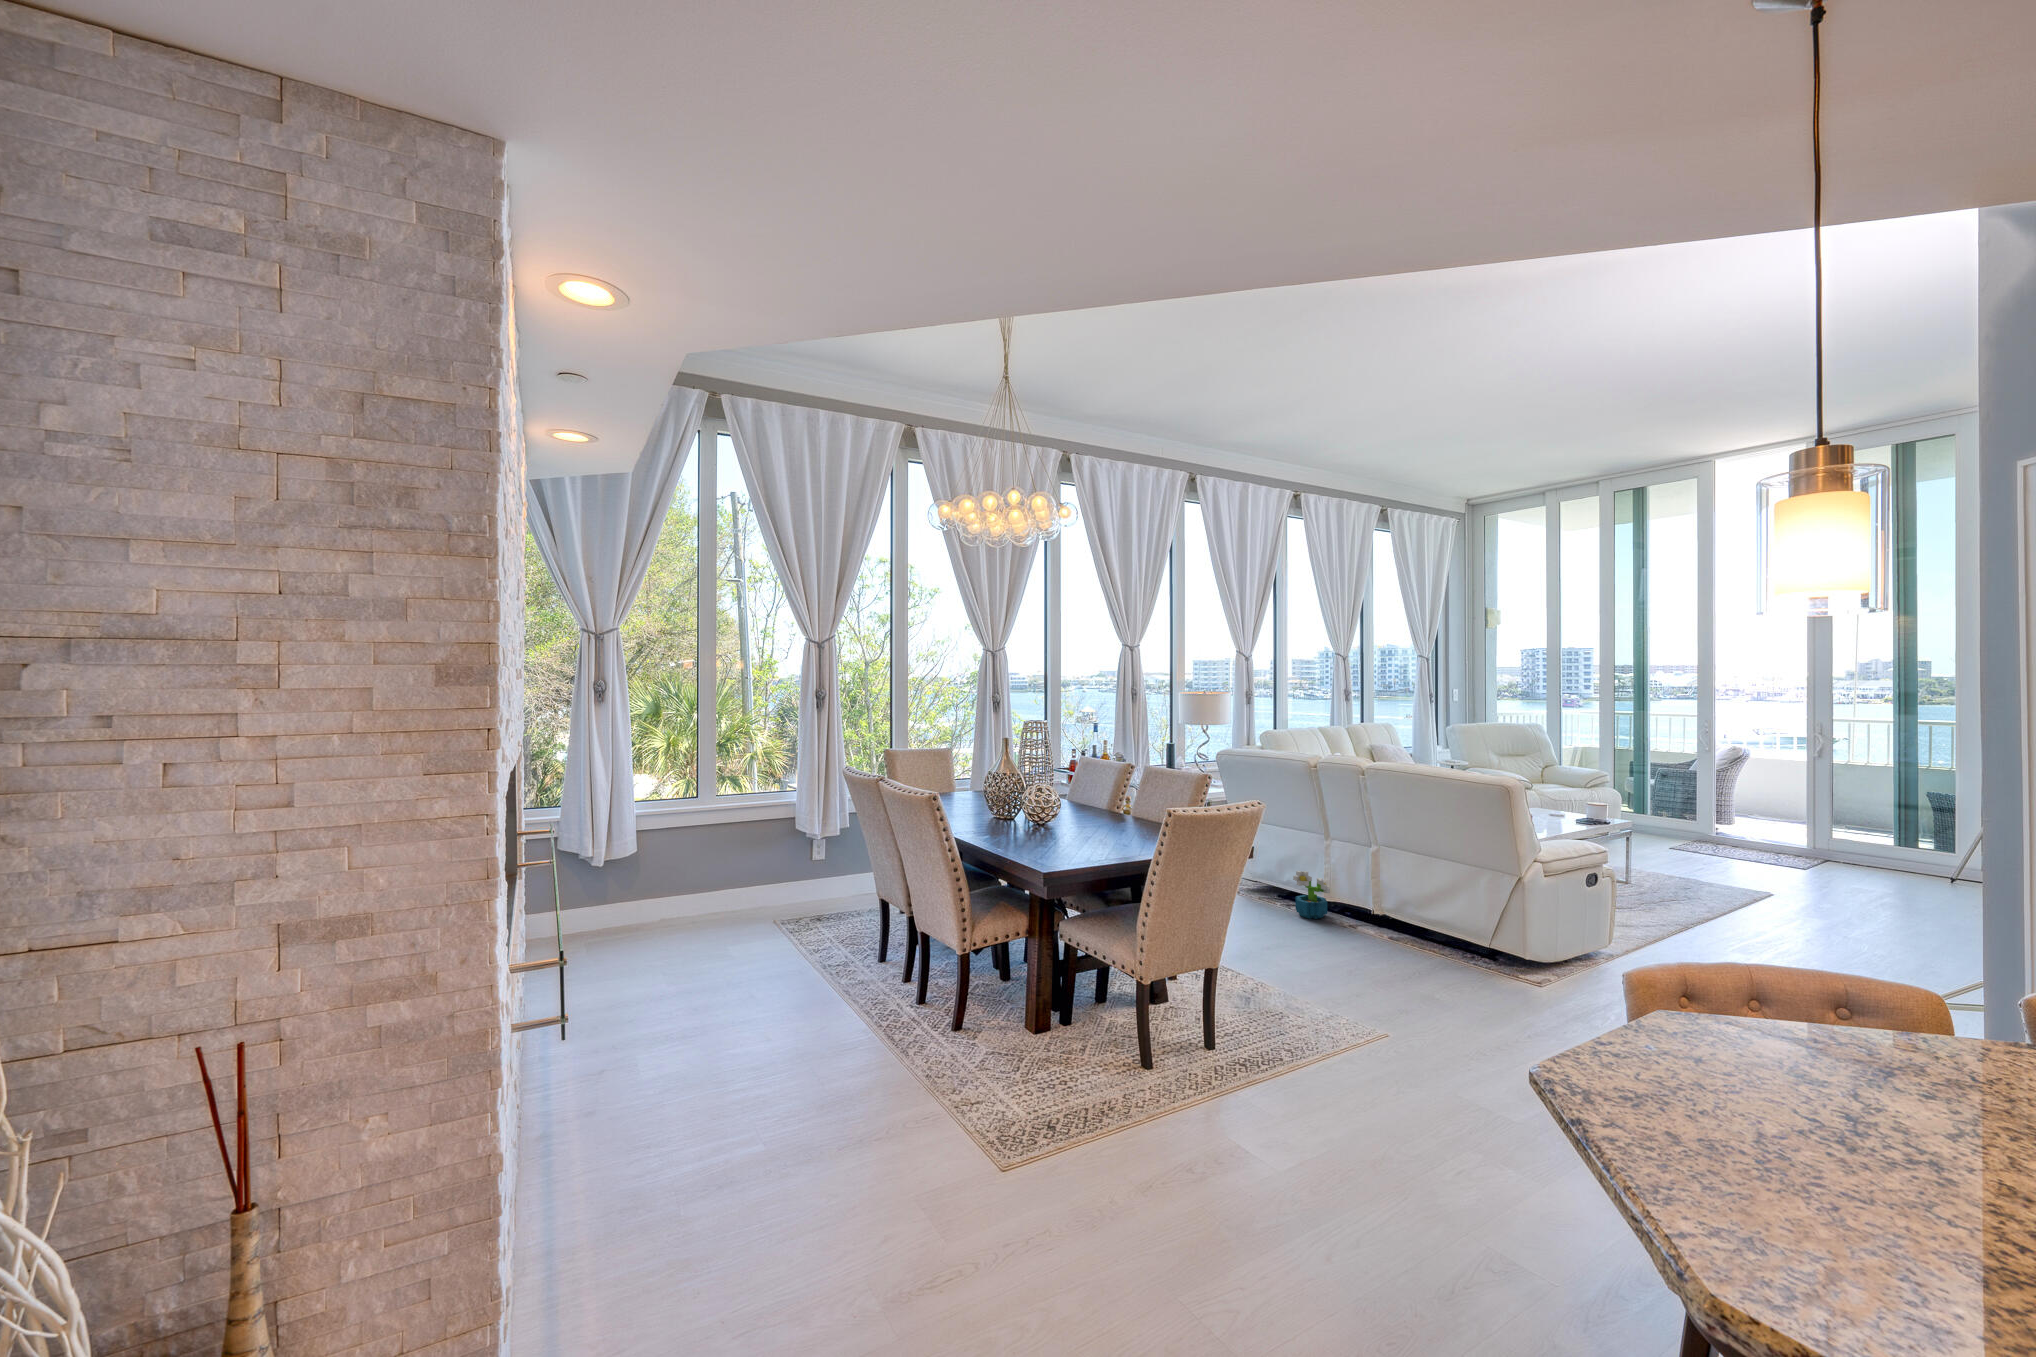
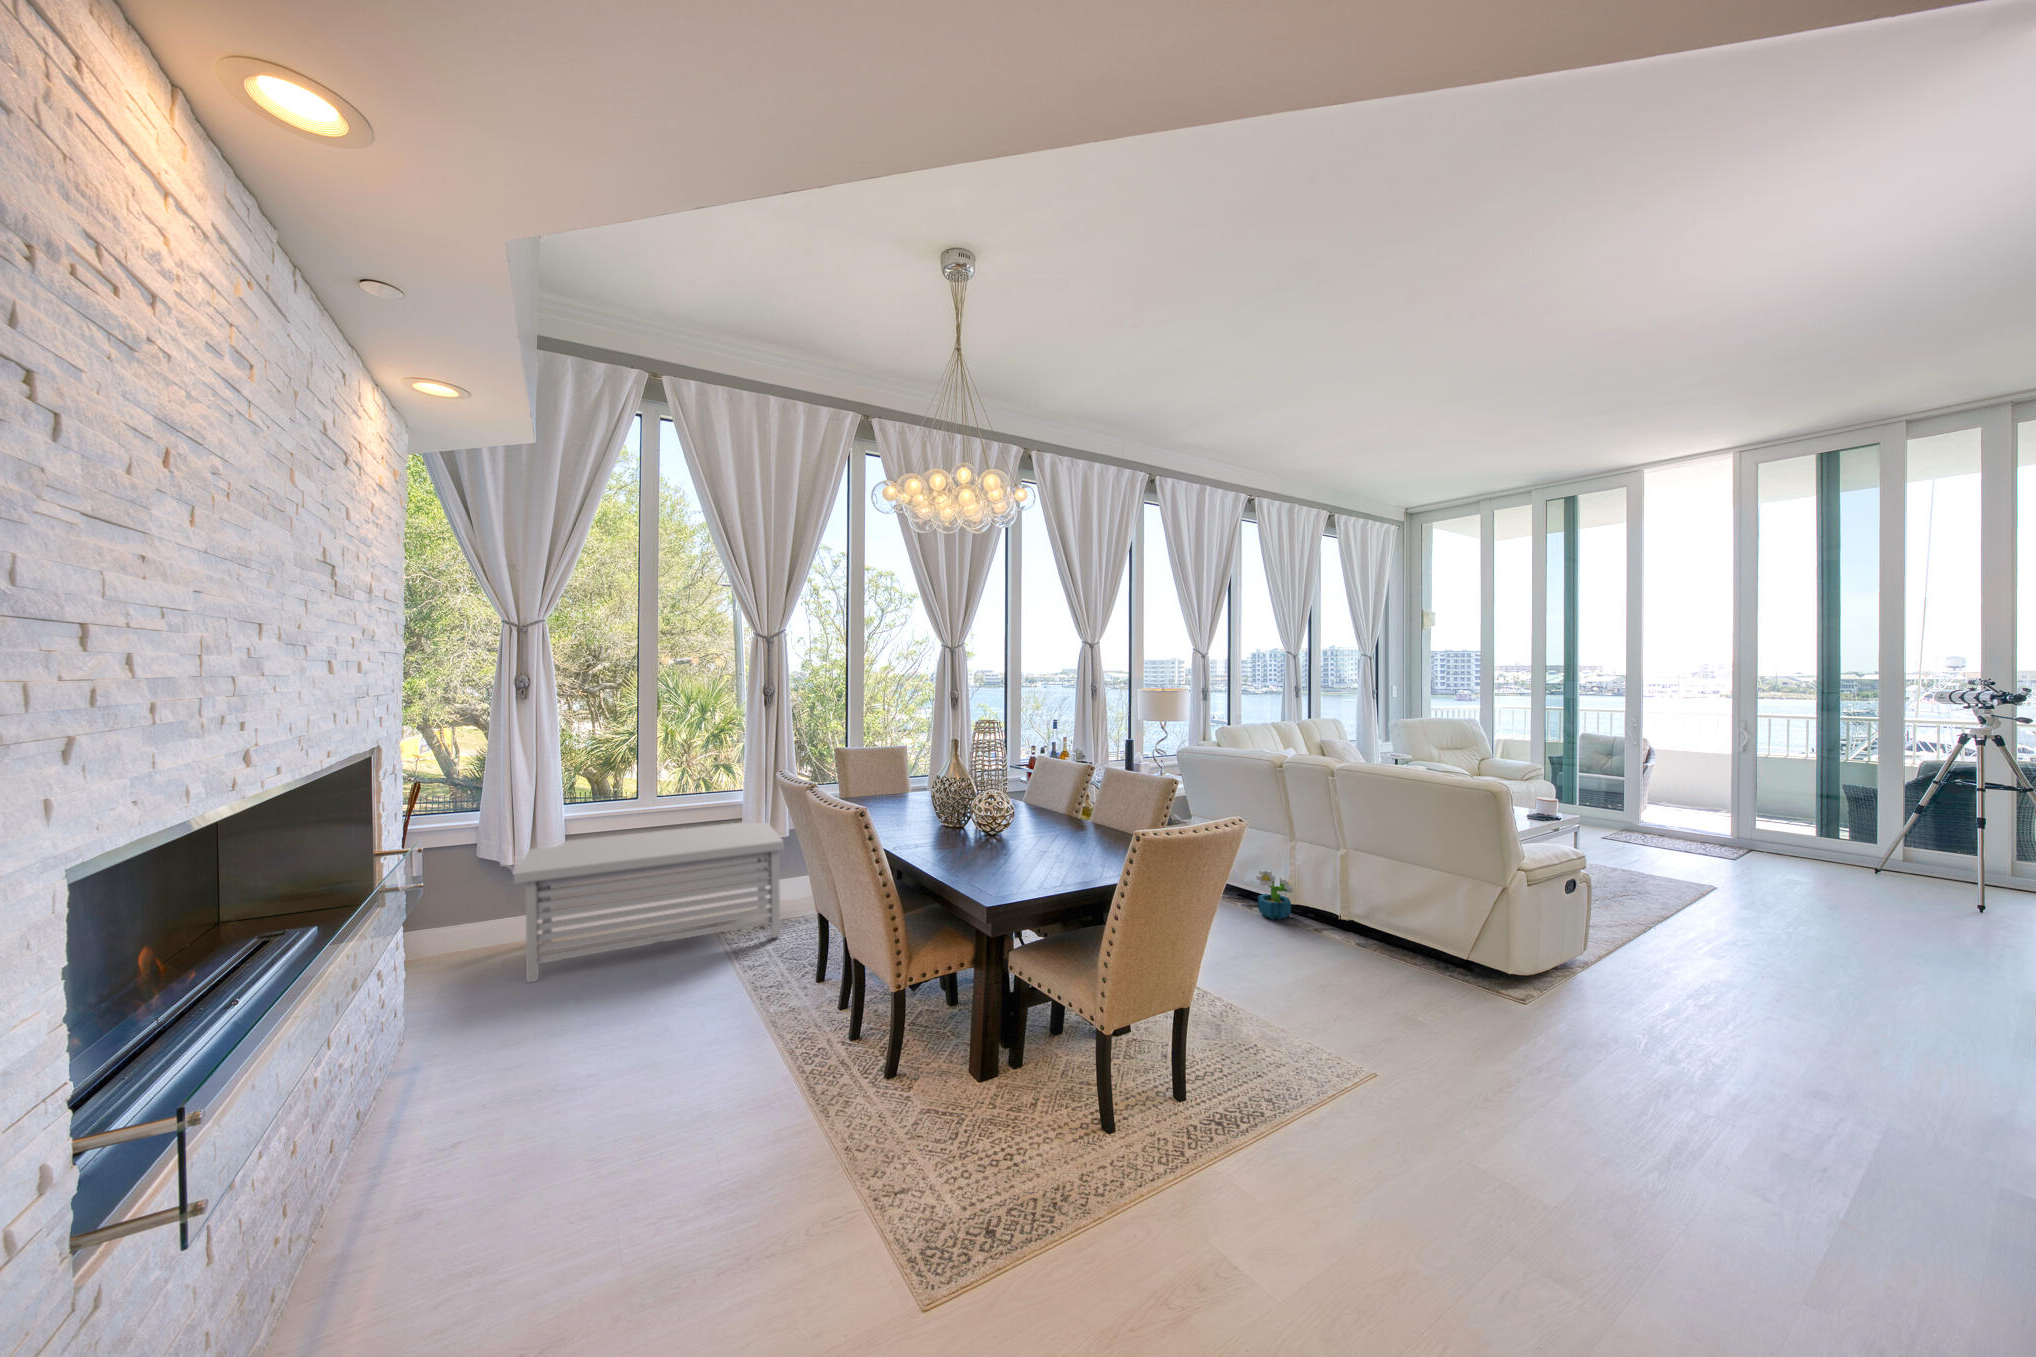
storage bench: none [604,820,839,962] -> present [514,821,784,982]

